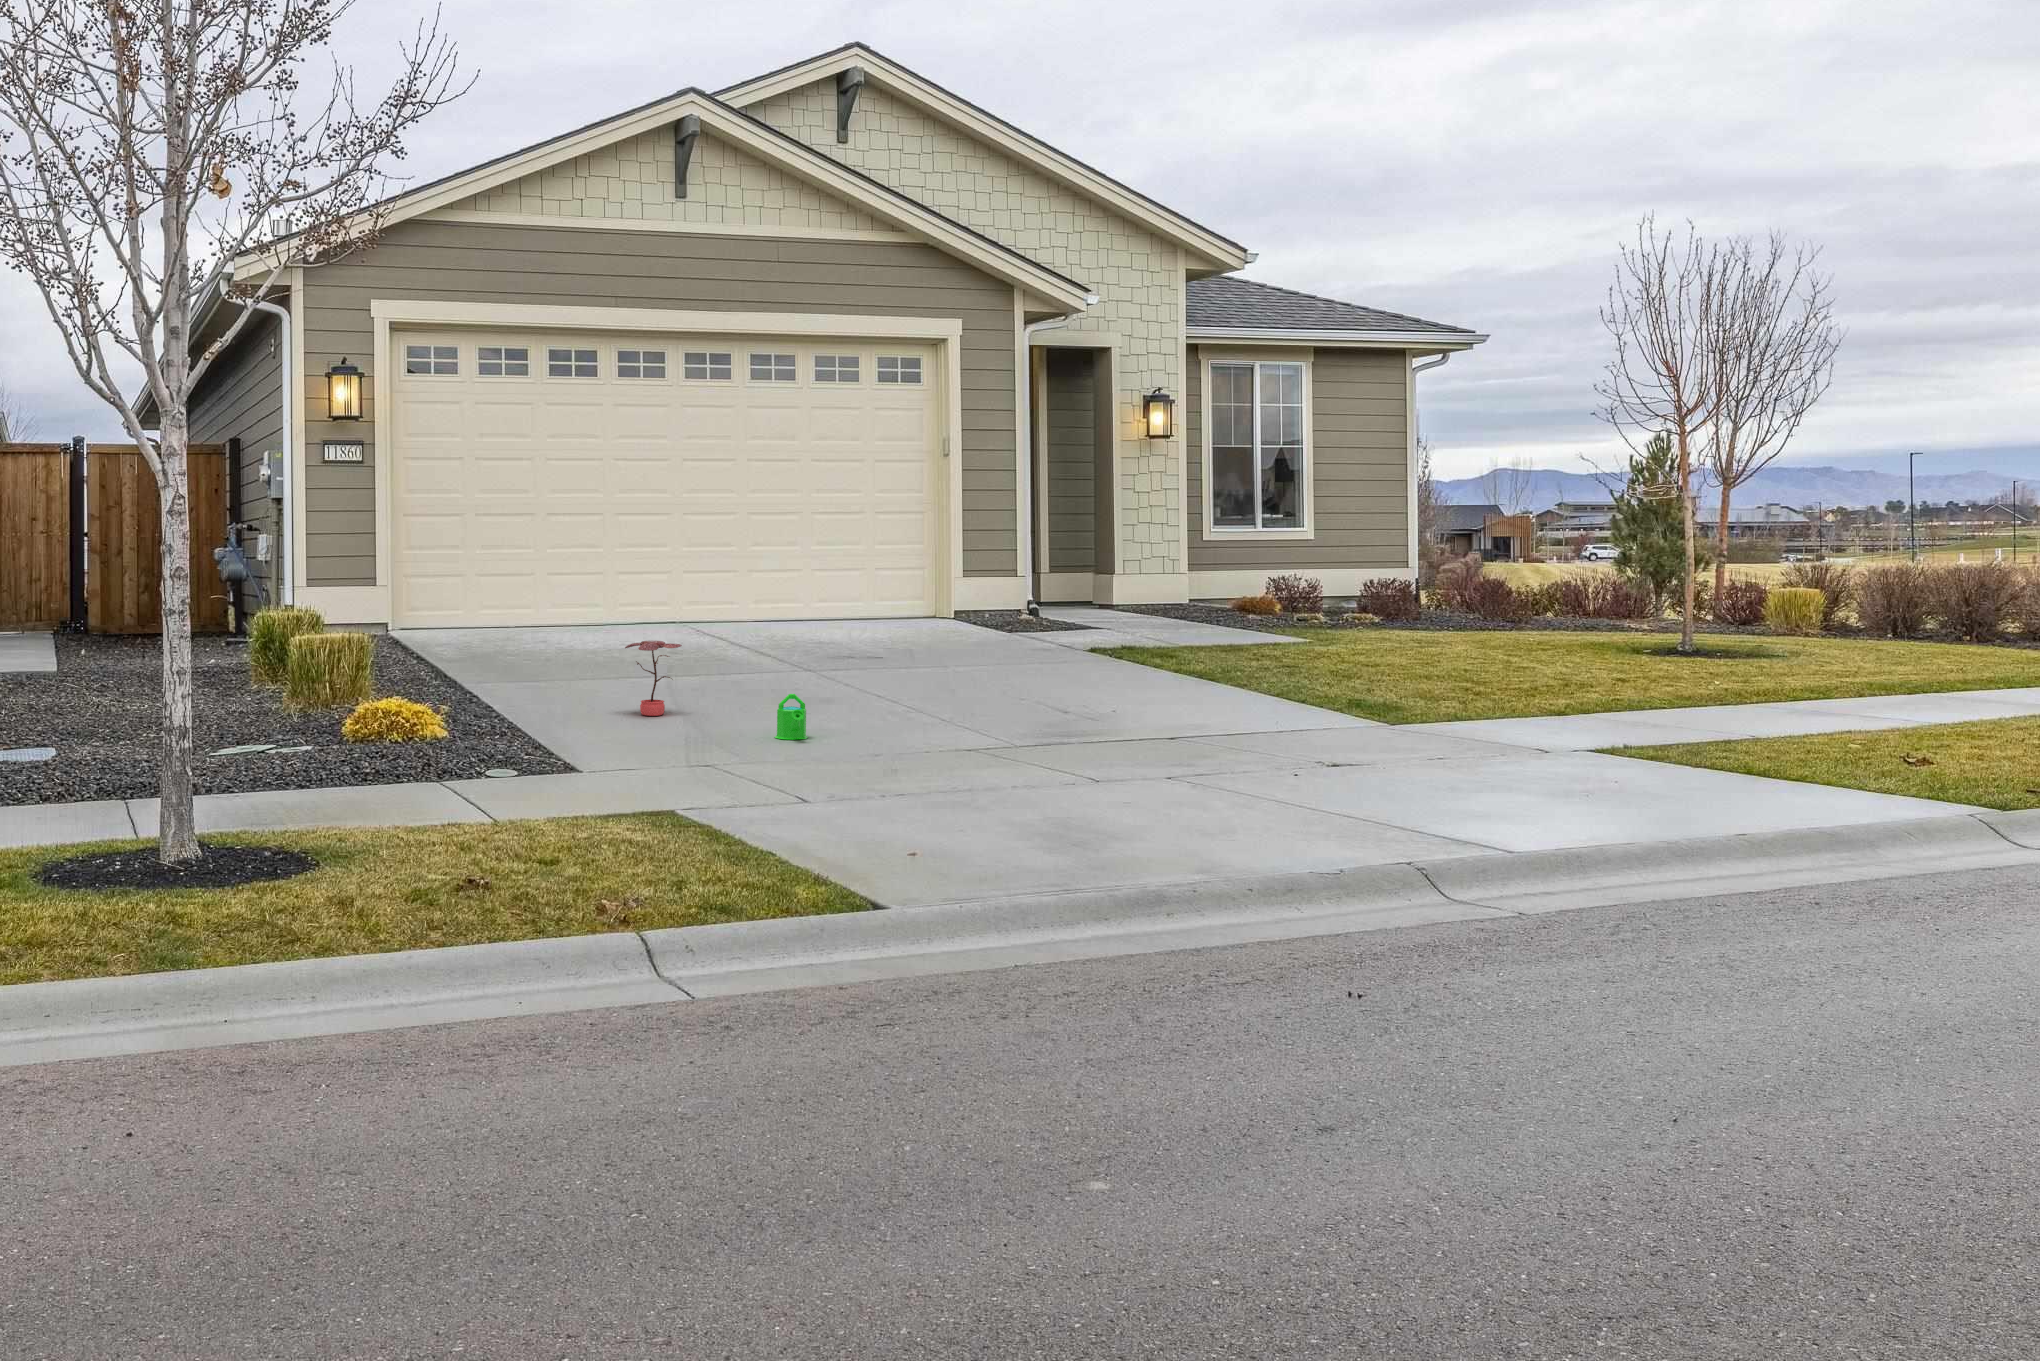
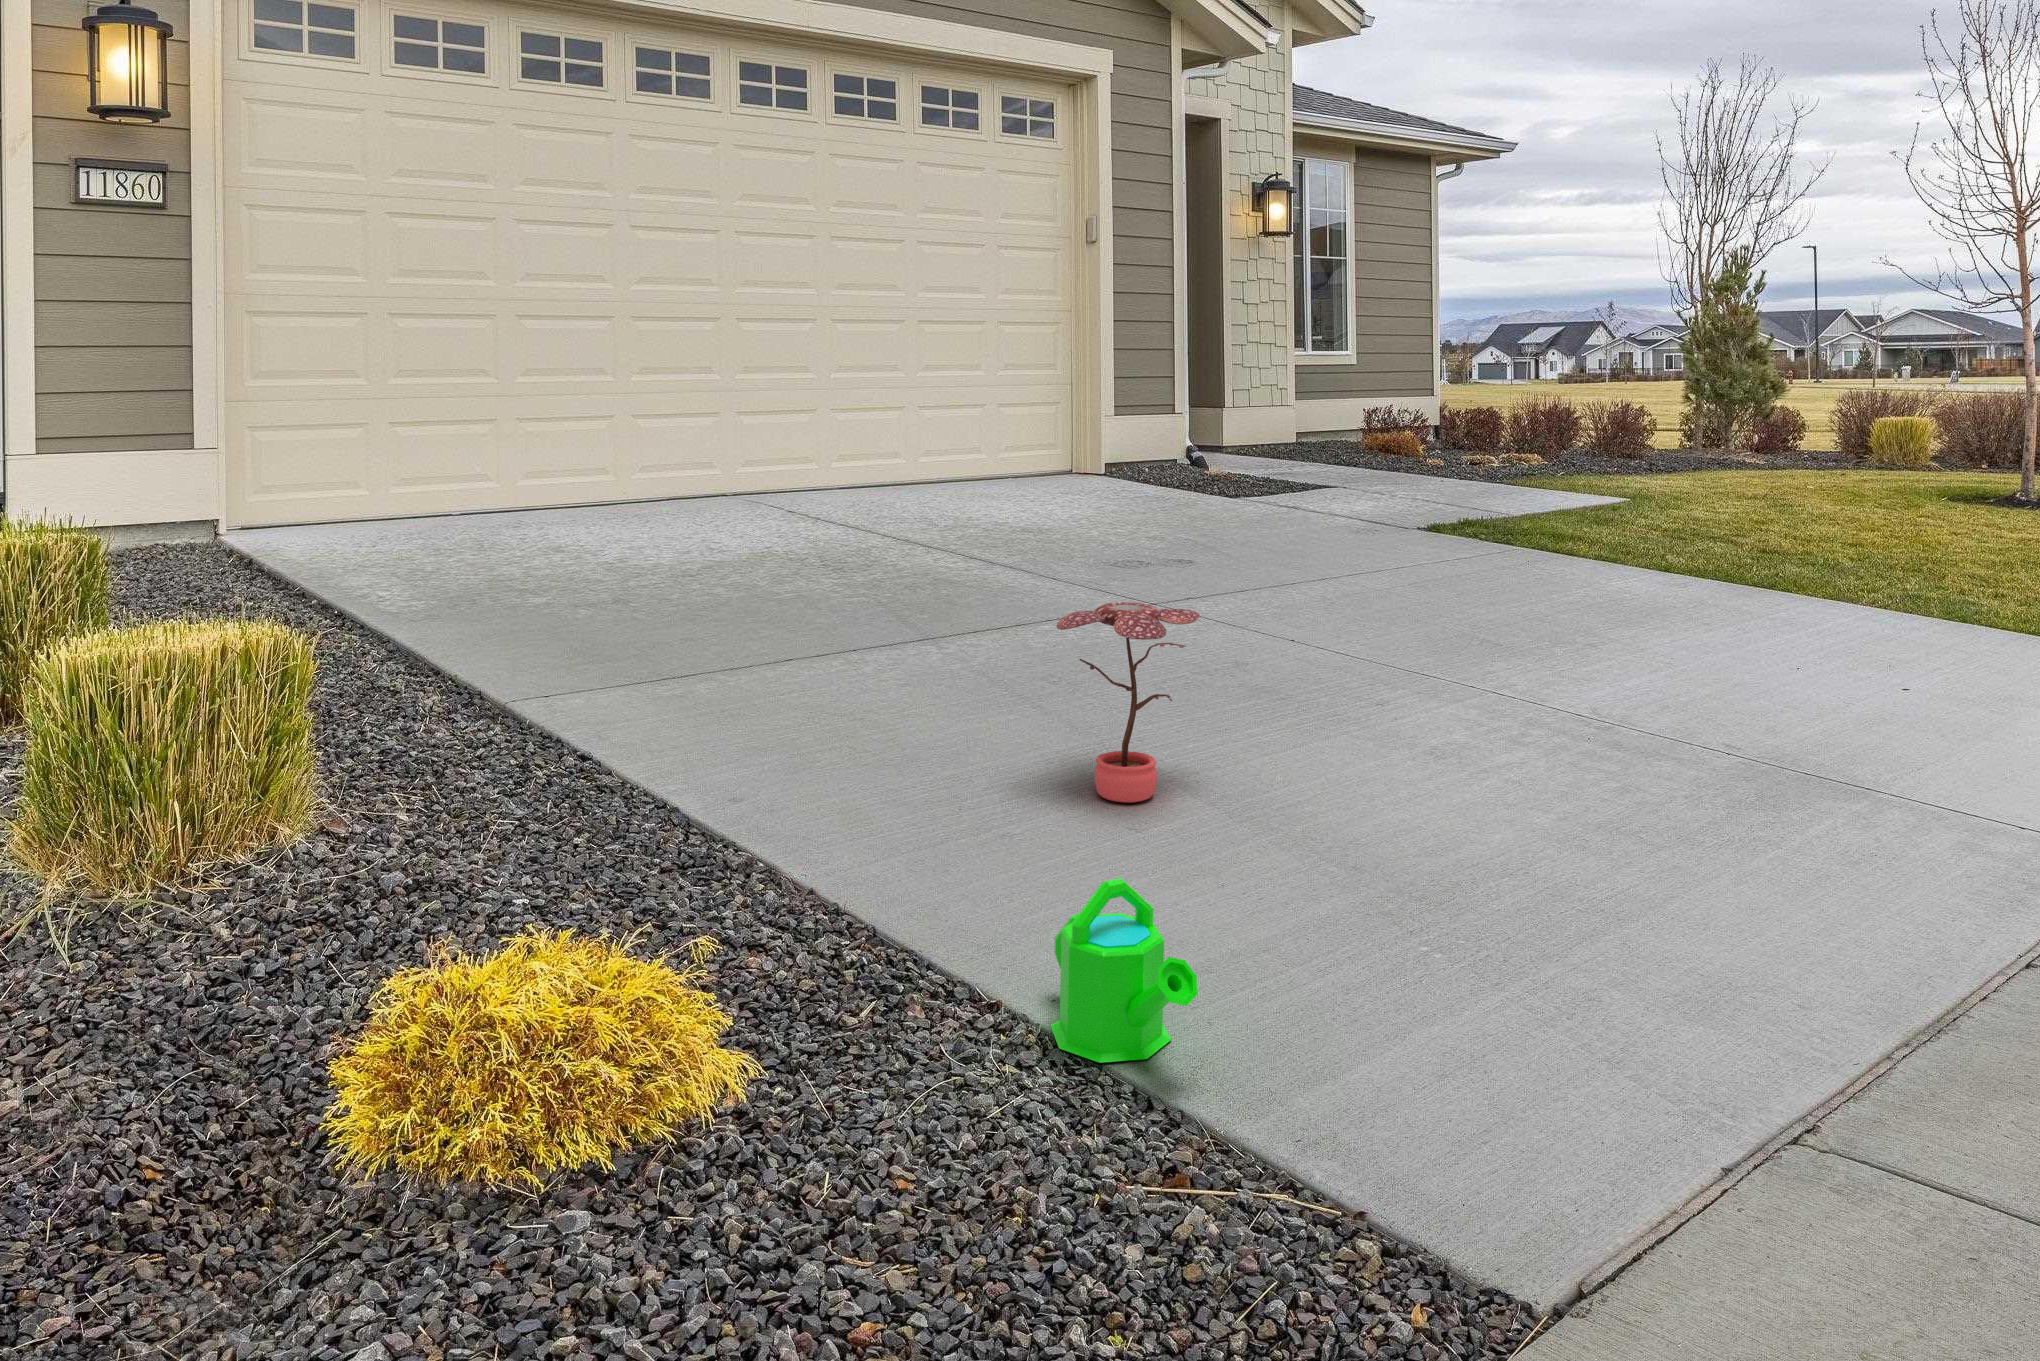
watering can: present [775,694,808,740] -> present [1050,878,1197,1063]

